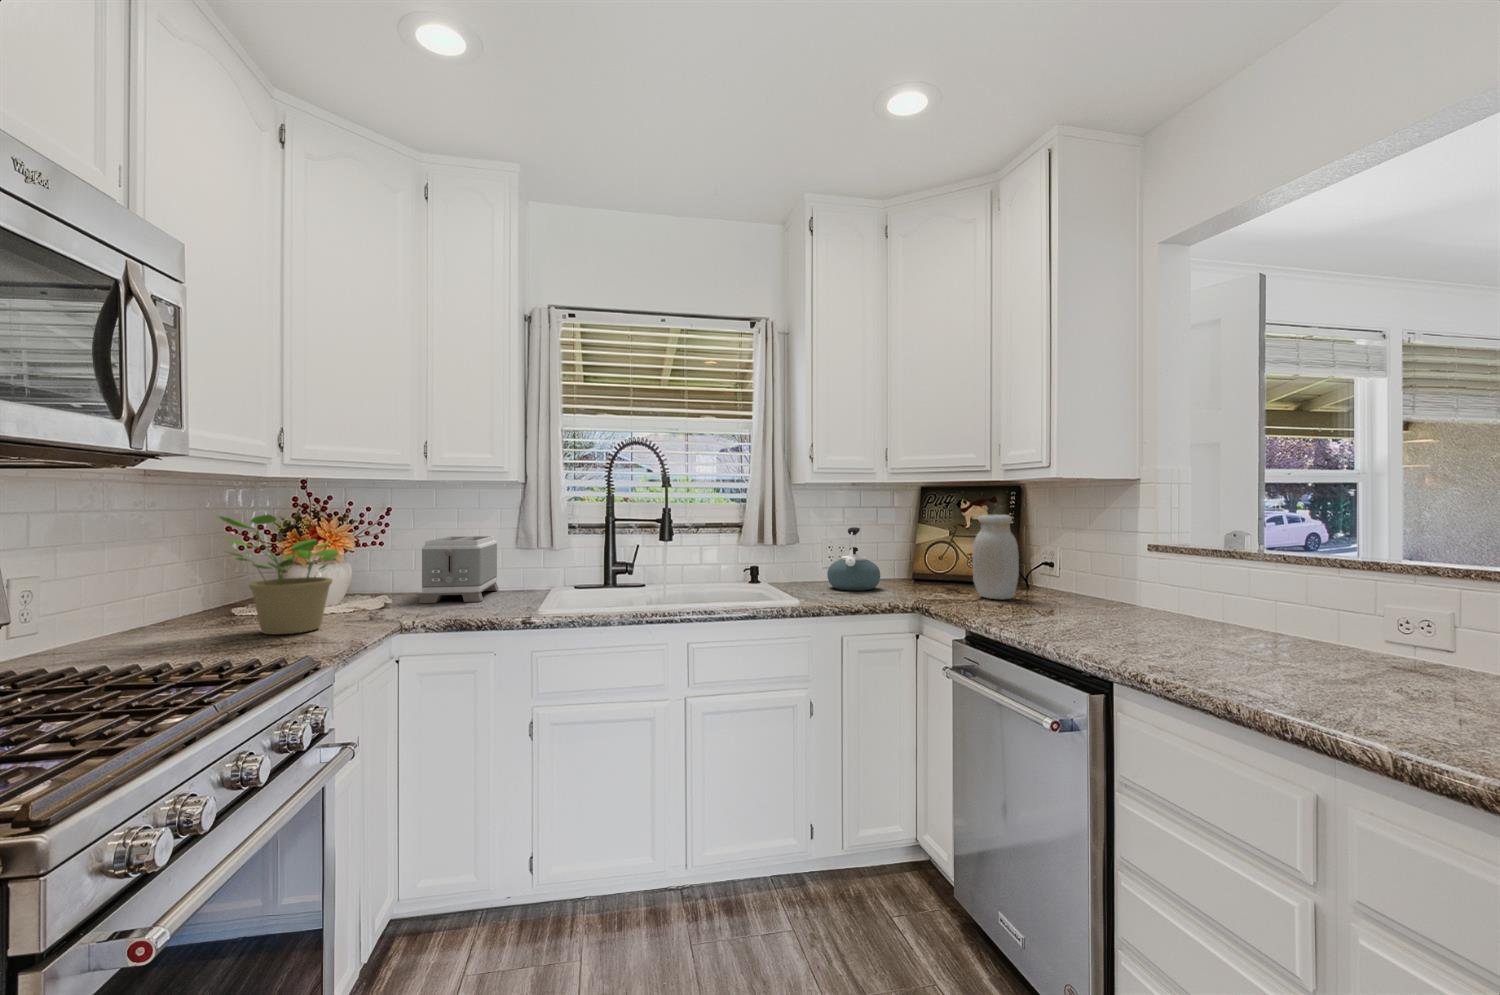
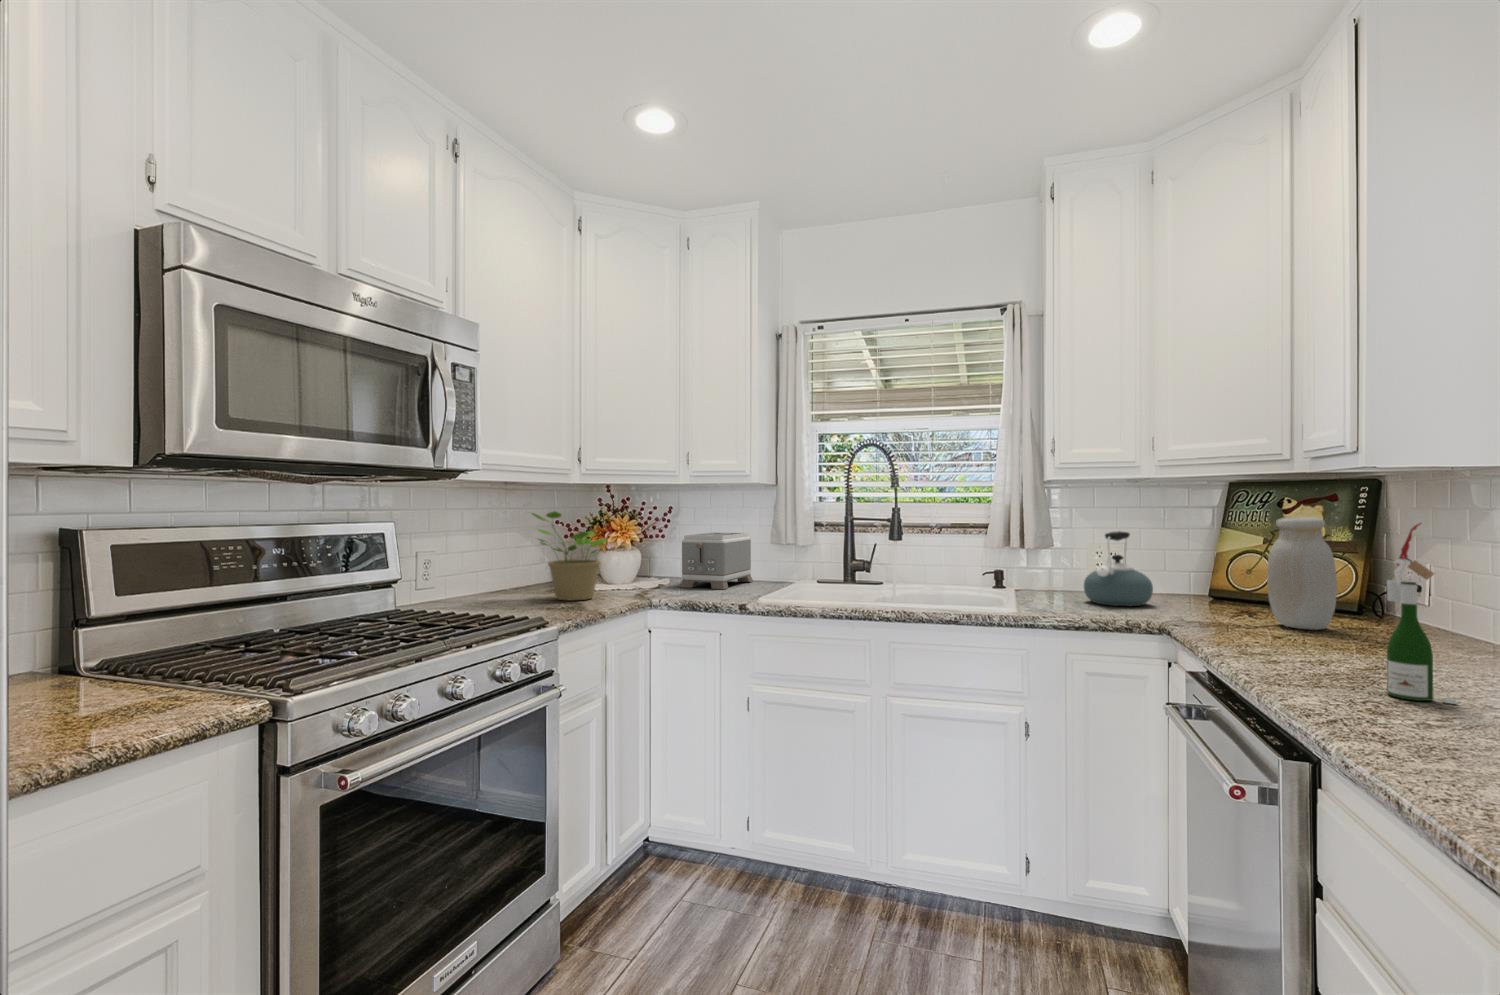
wine bottle: none [1134,519,1180,649] -> present [1387,523,1458,704]

